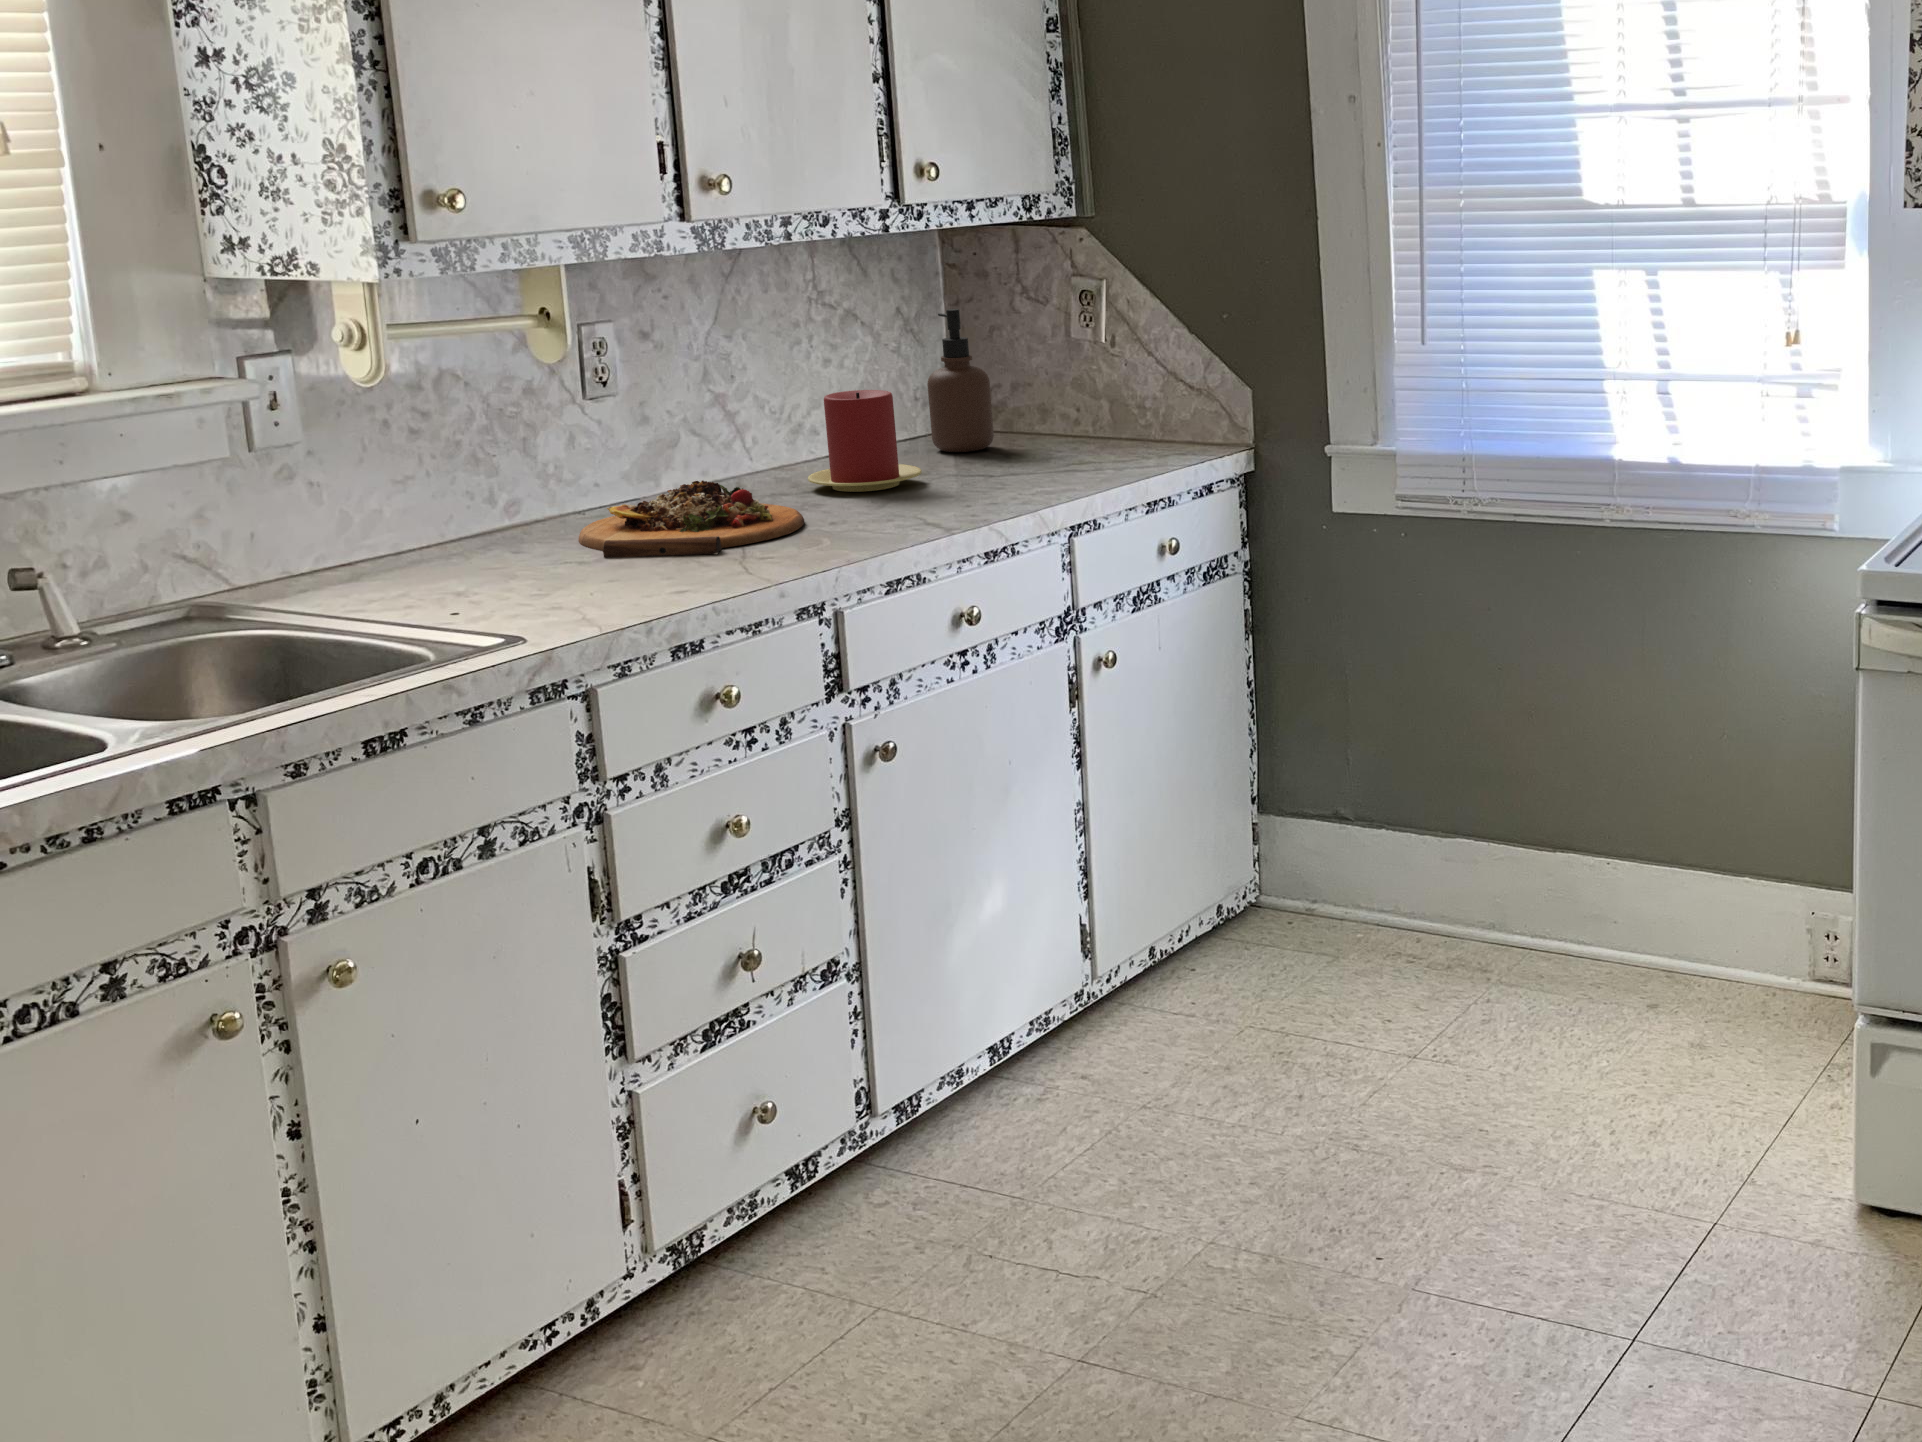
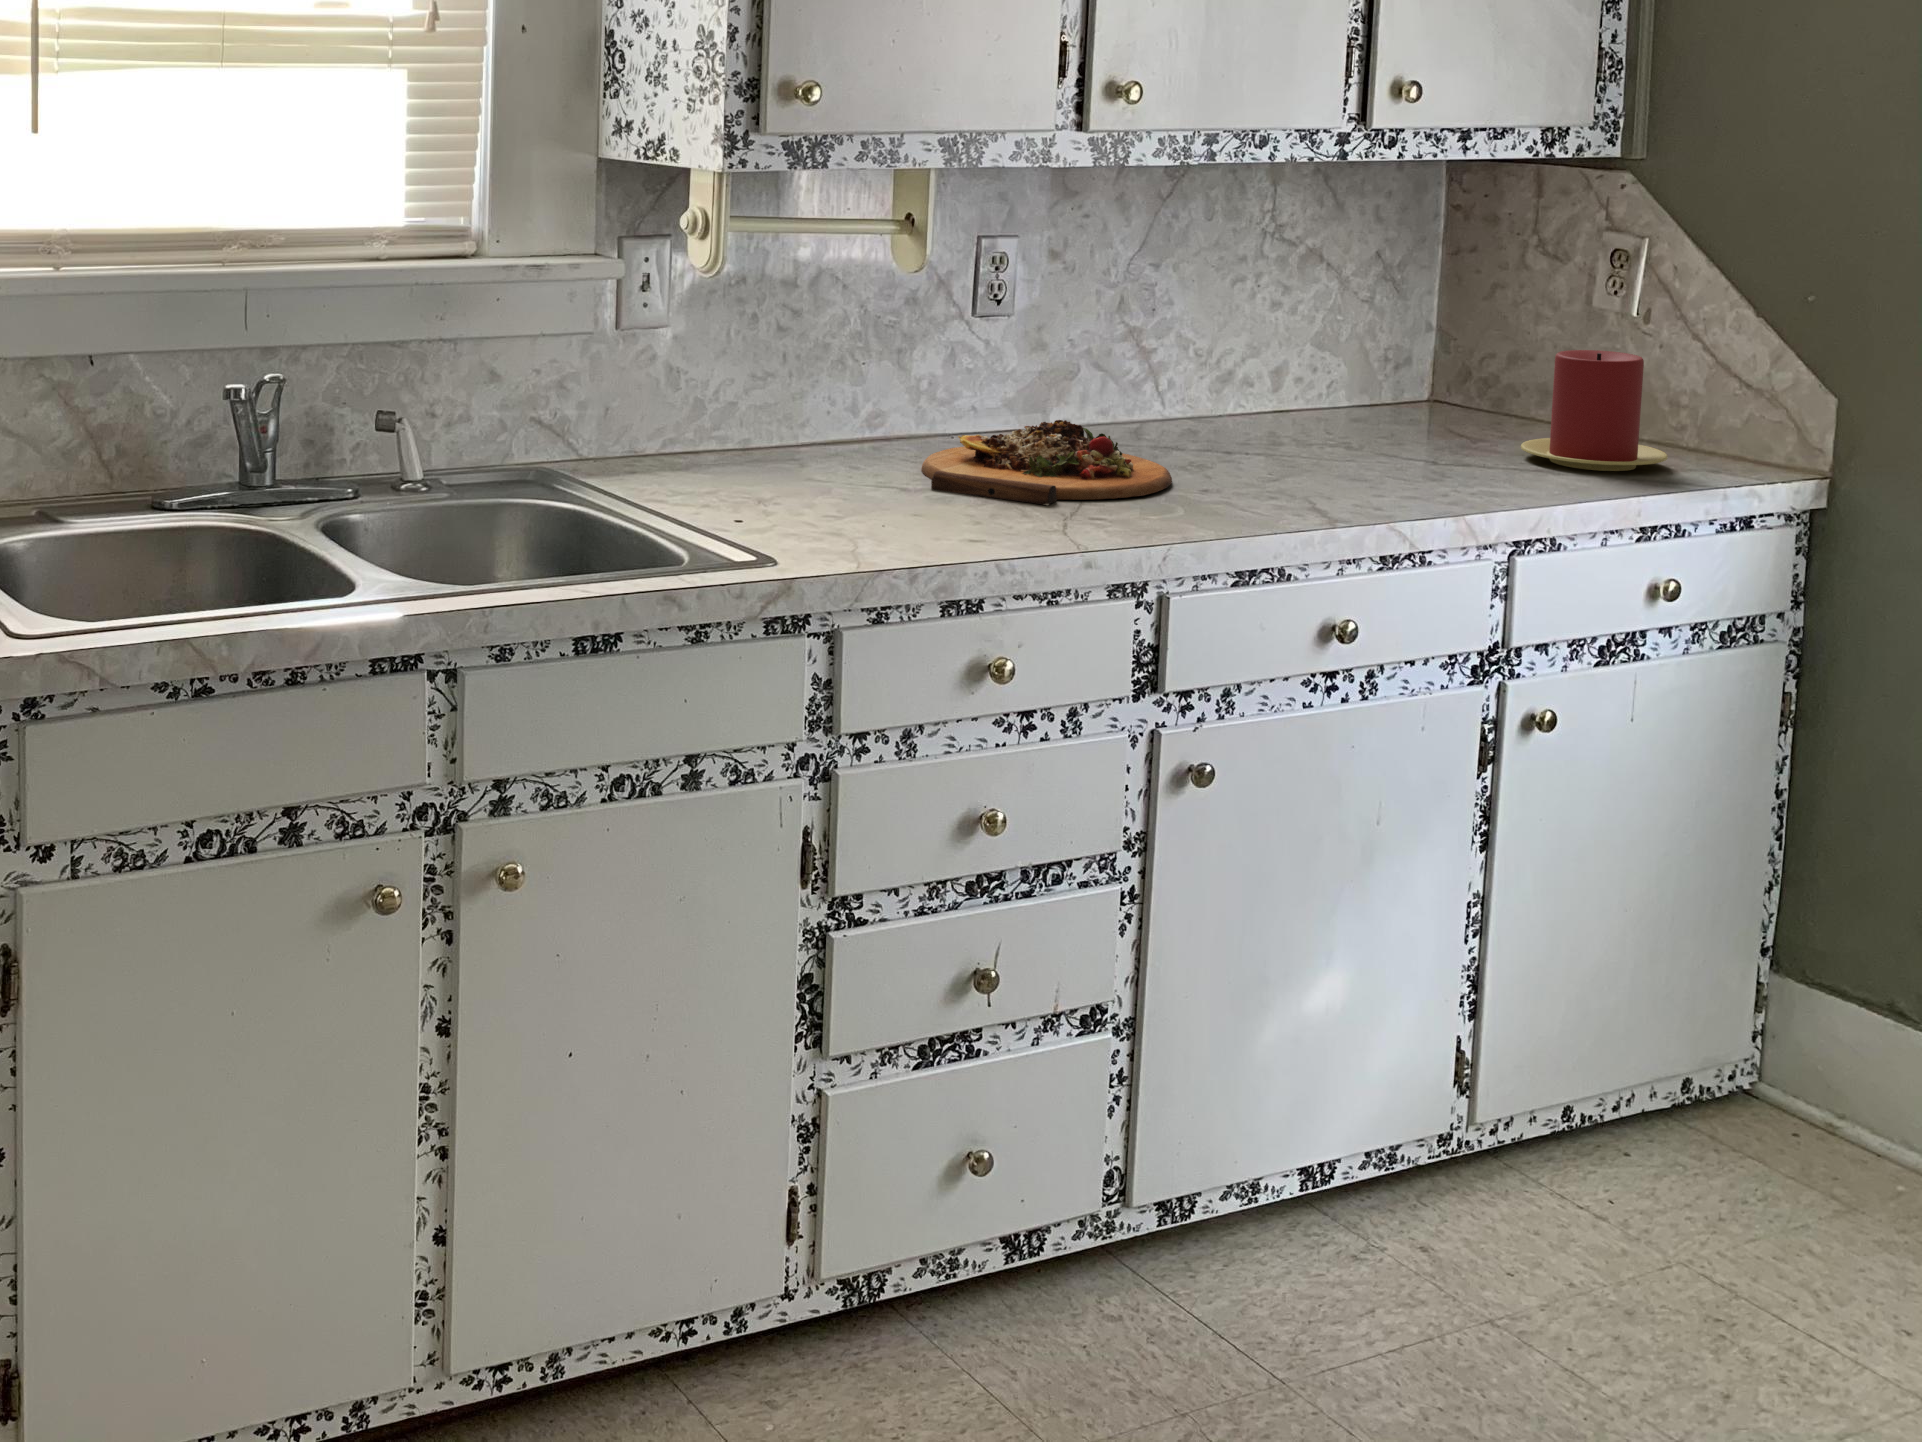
soap dispenser: present [927,309,994,452] -> none [1390,258,1473,432]
candle: present [808,390,922,492] -> present [1521,350,1667,471]

